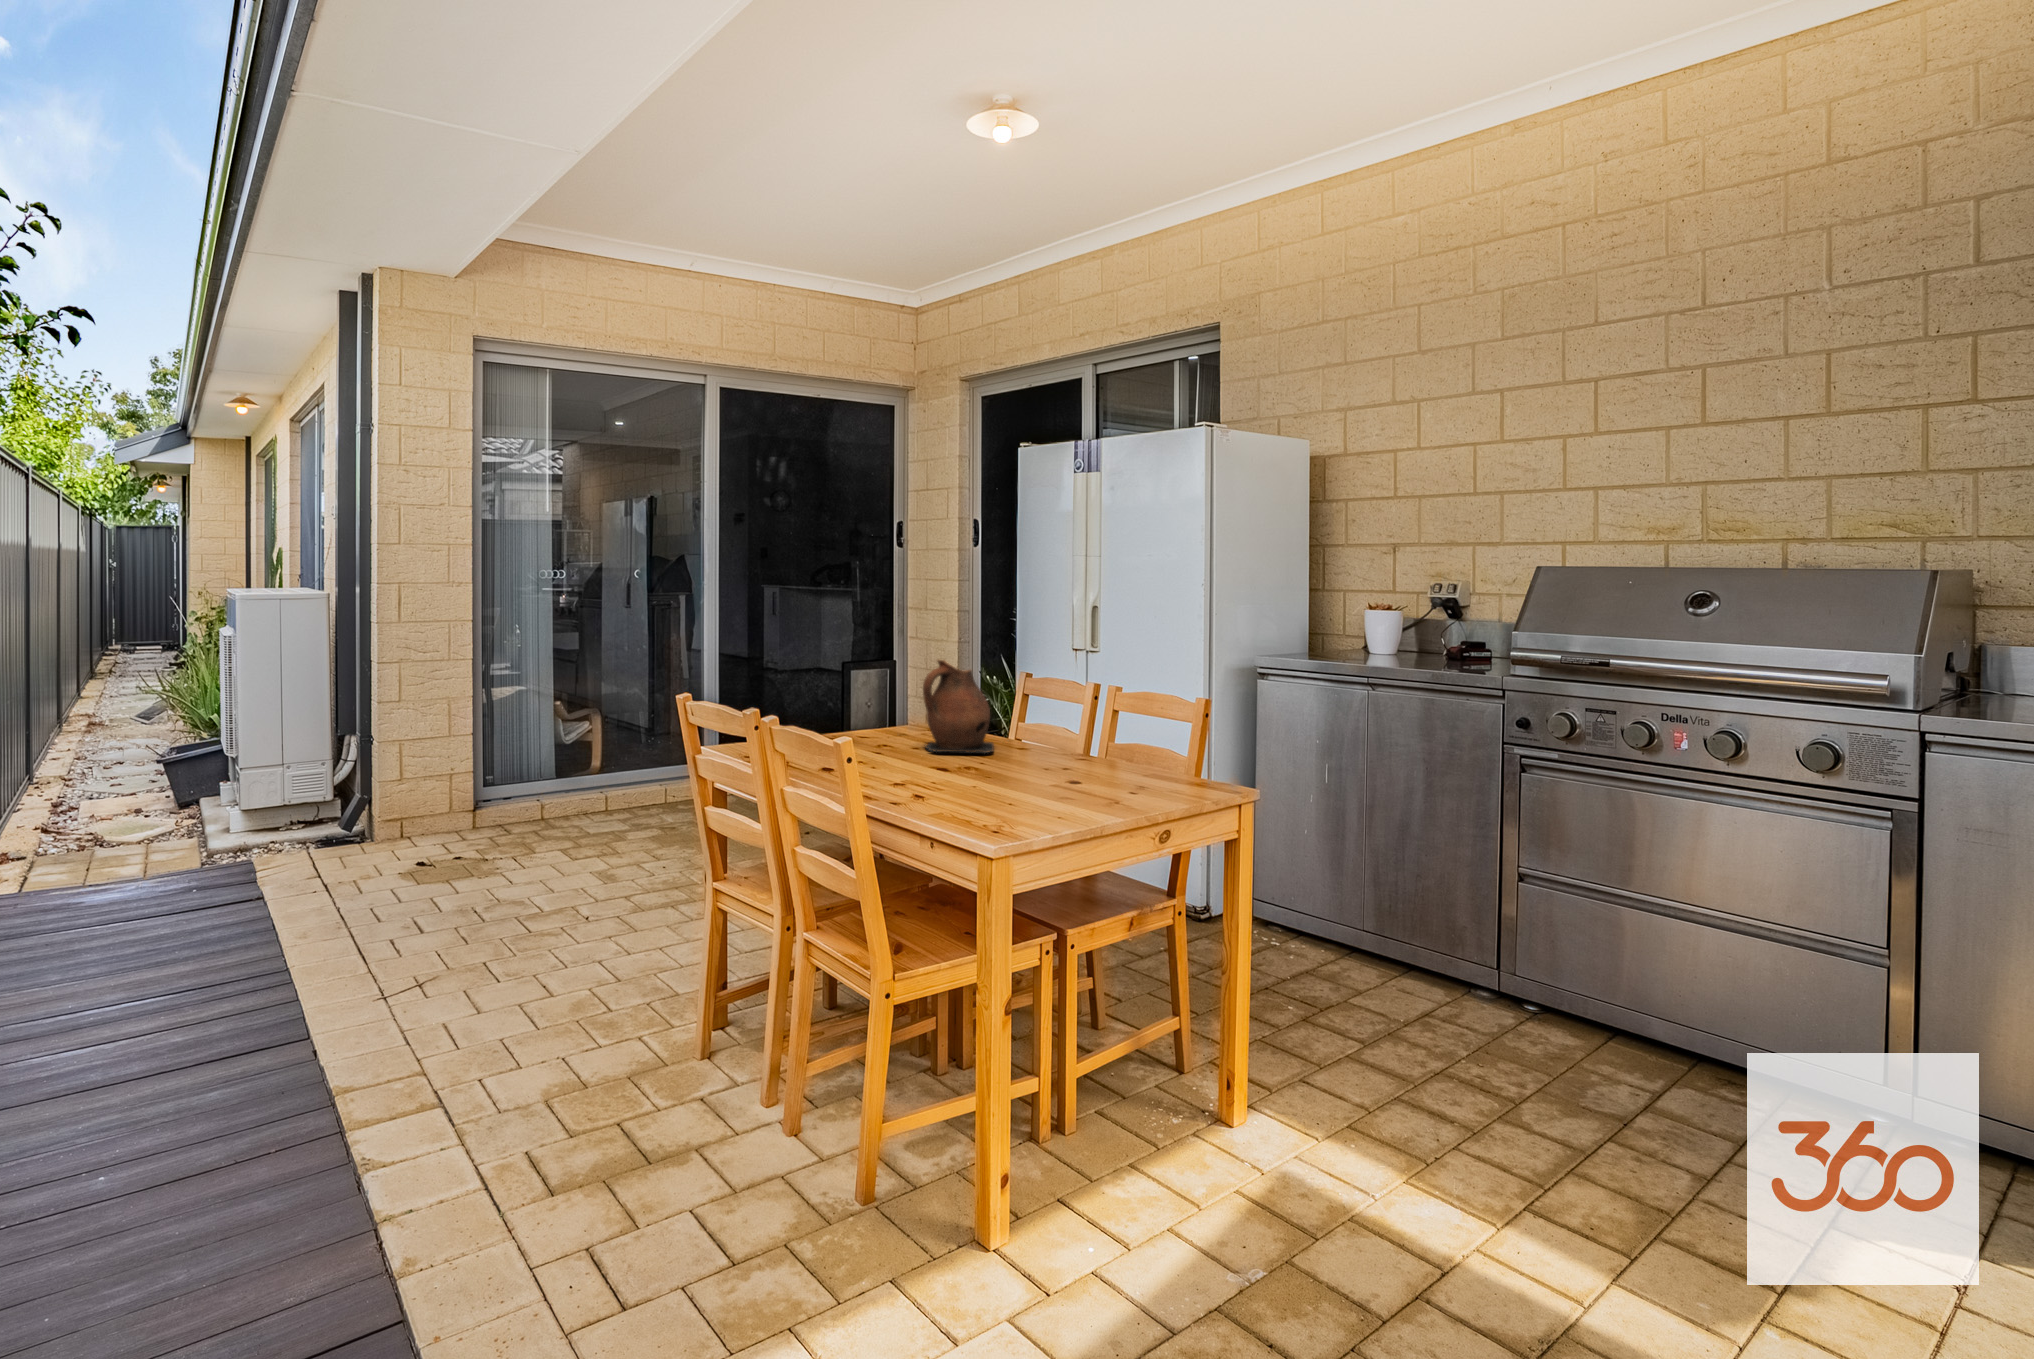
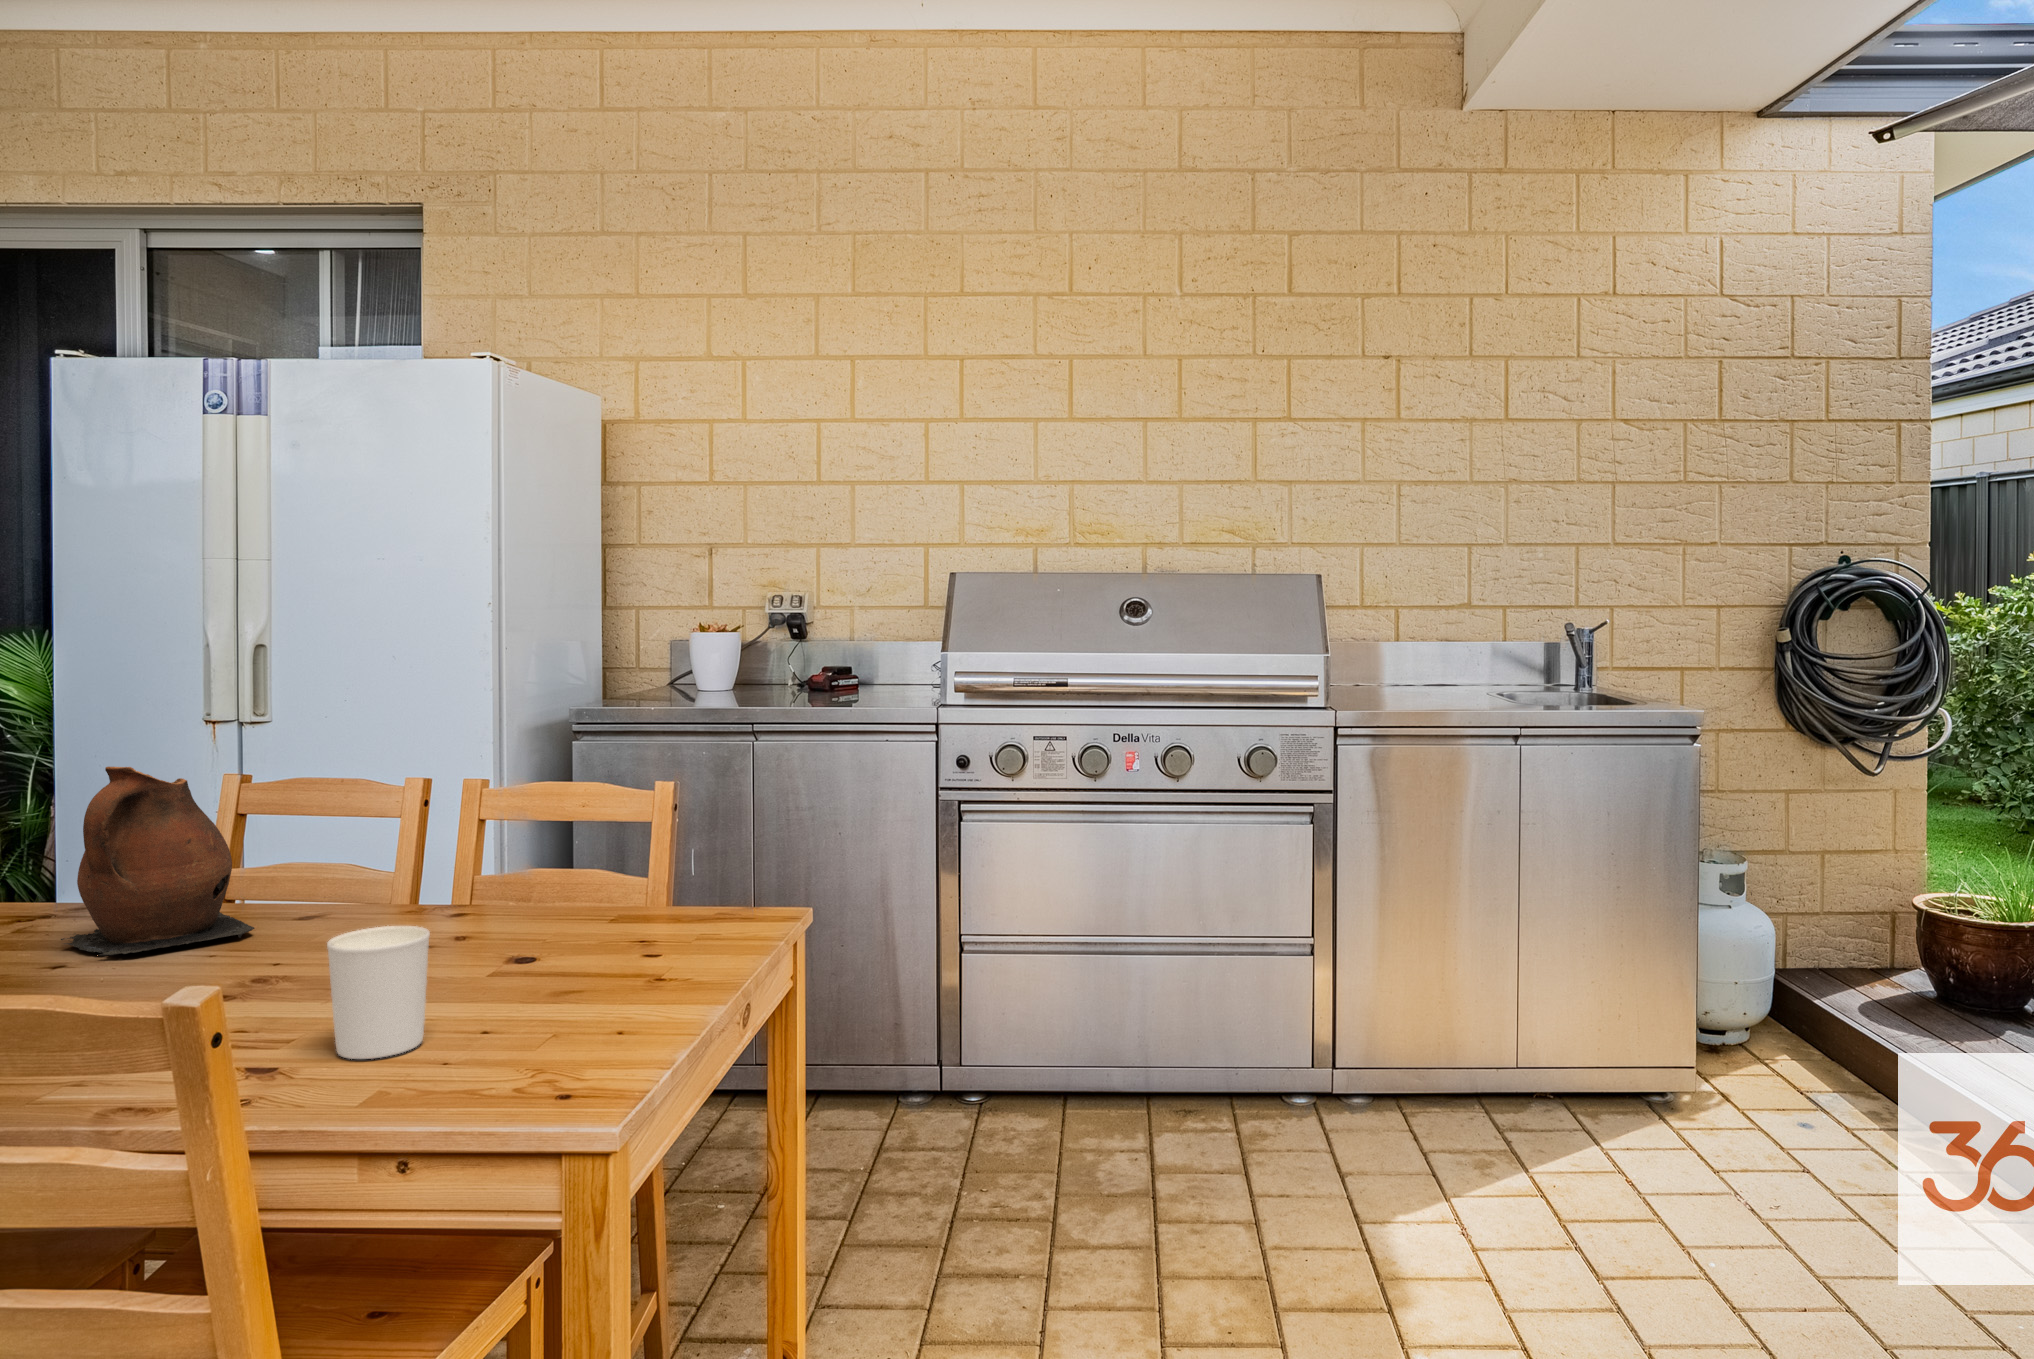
candle holder: none [937,745,983,808] -> present [327,926,430,1059]

